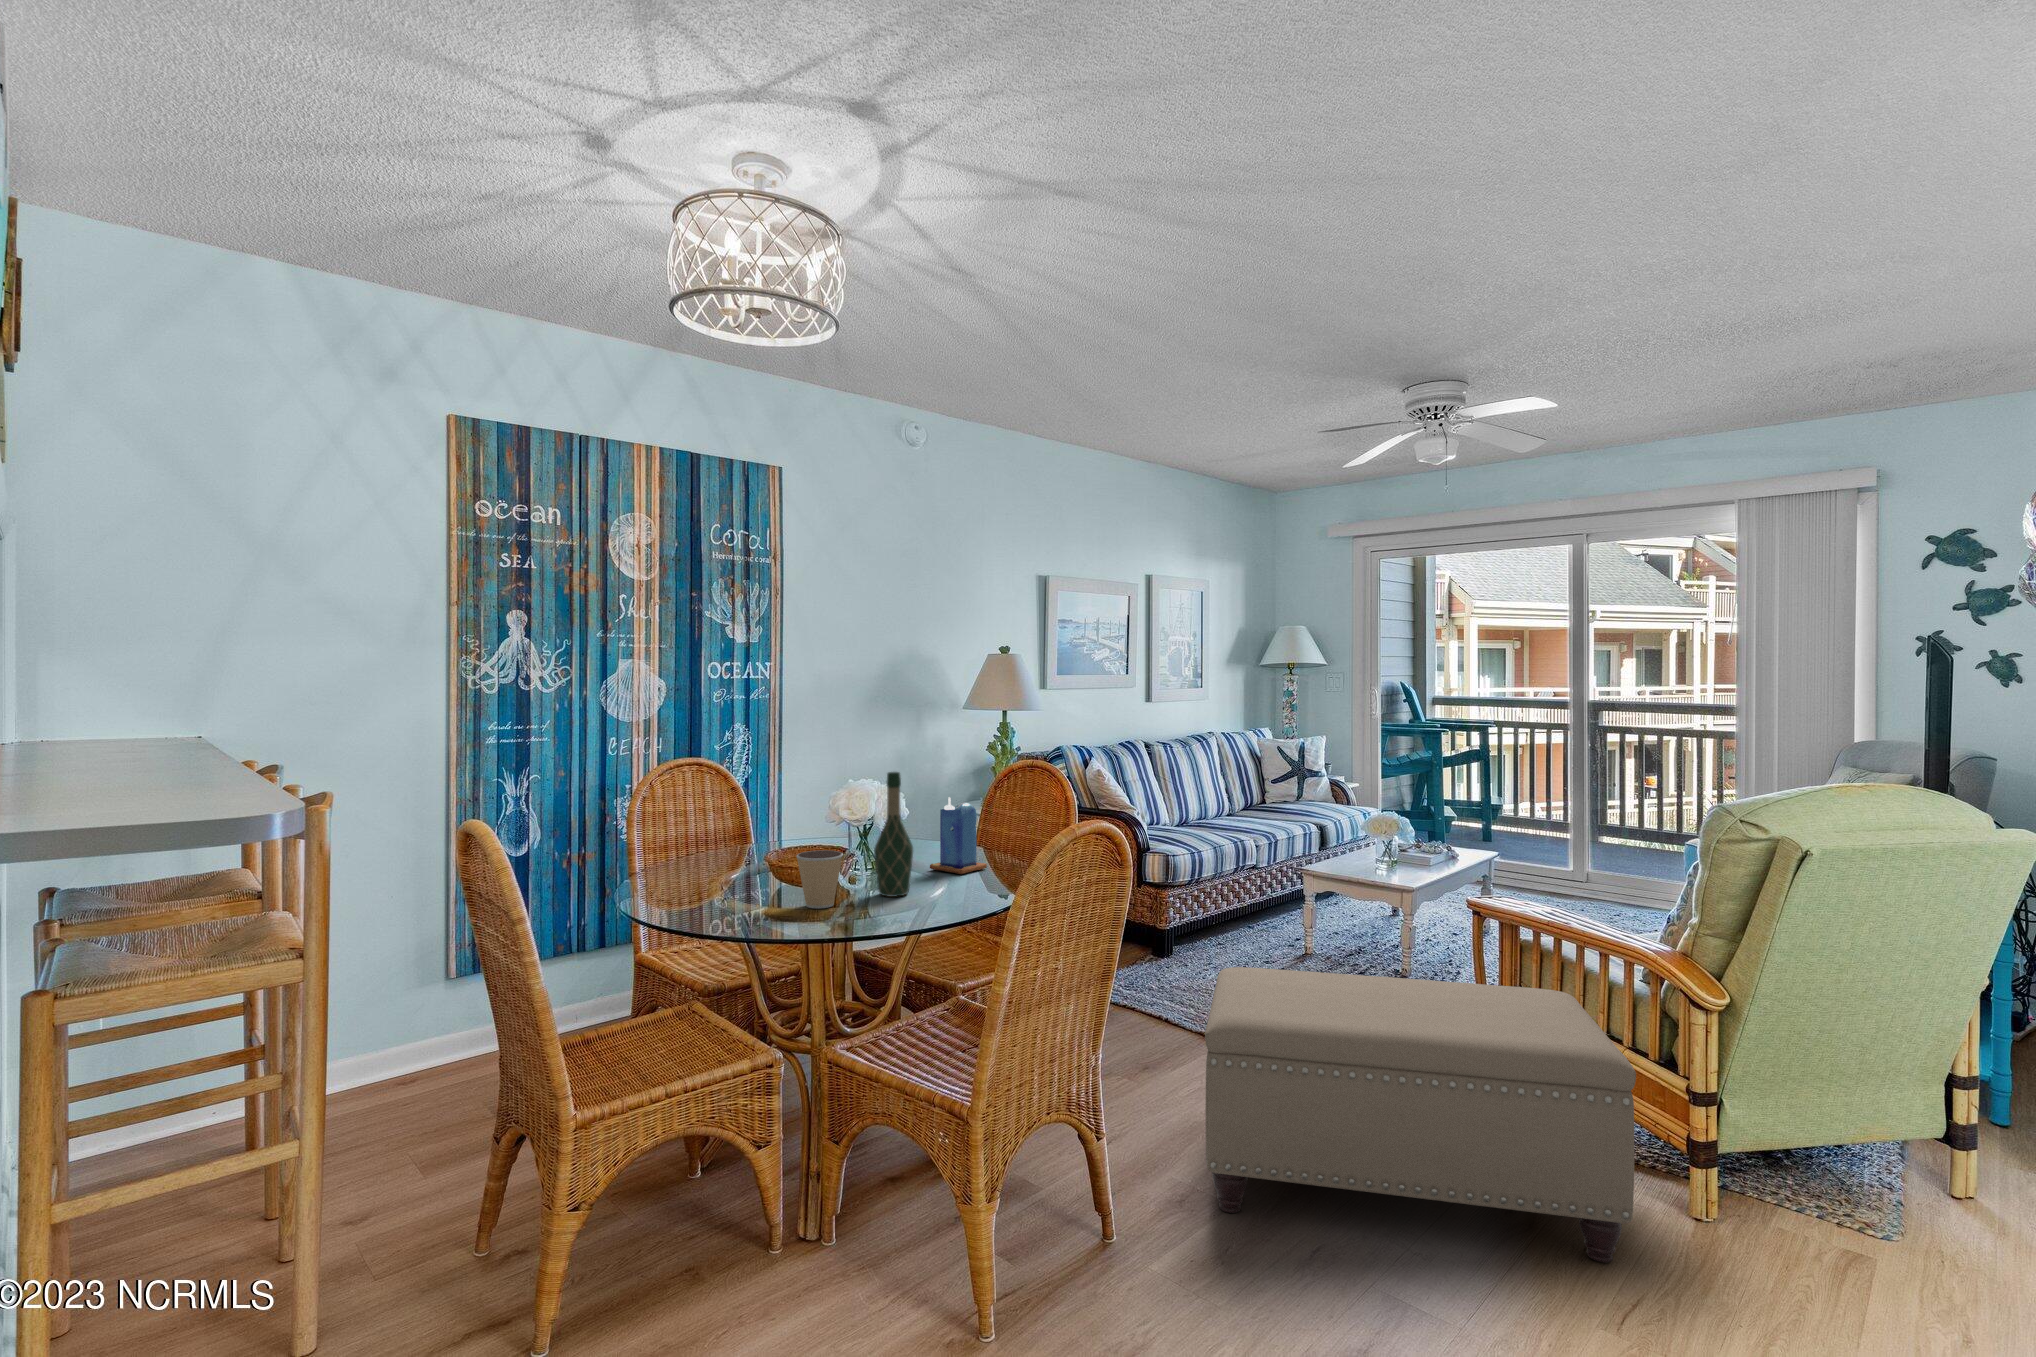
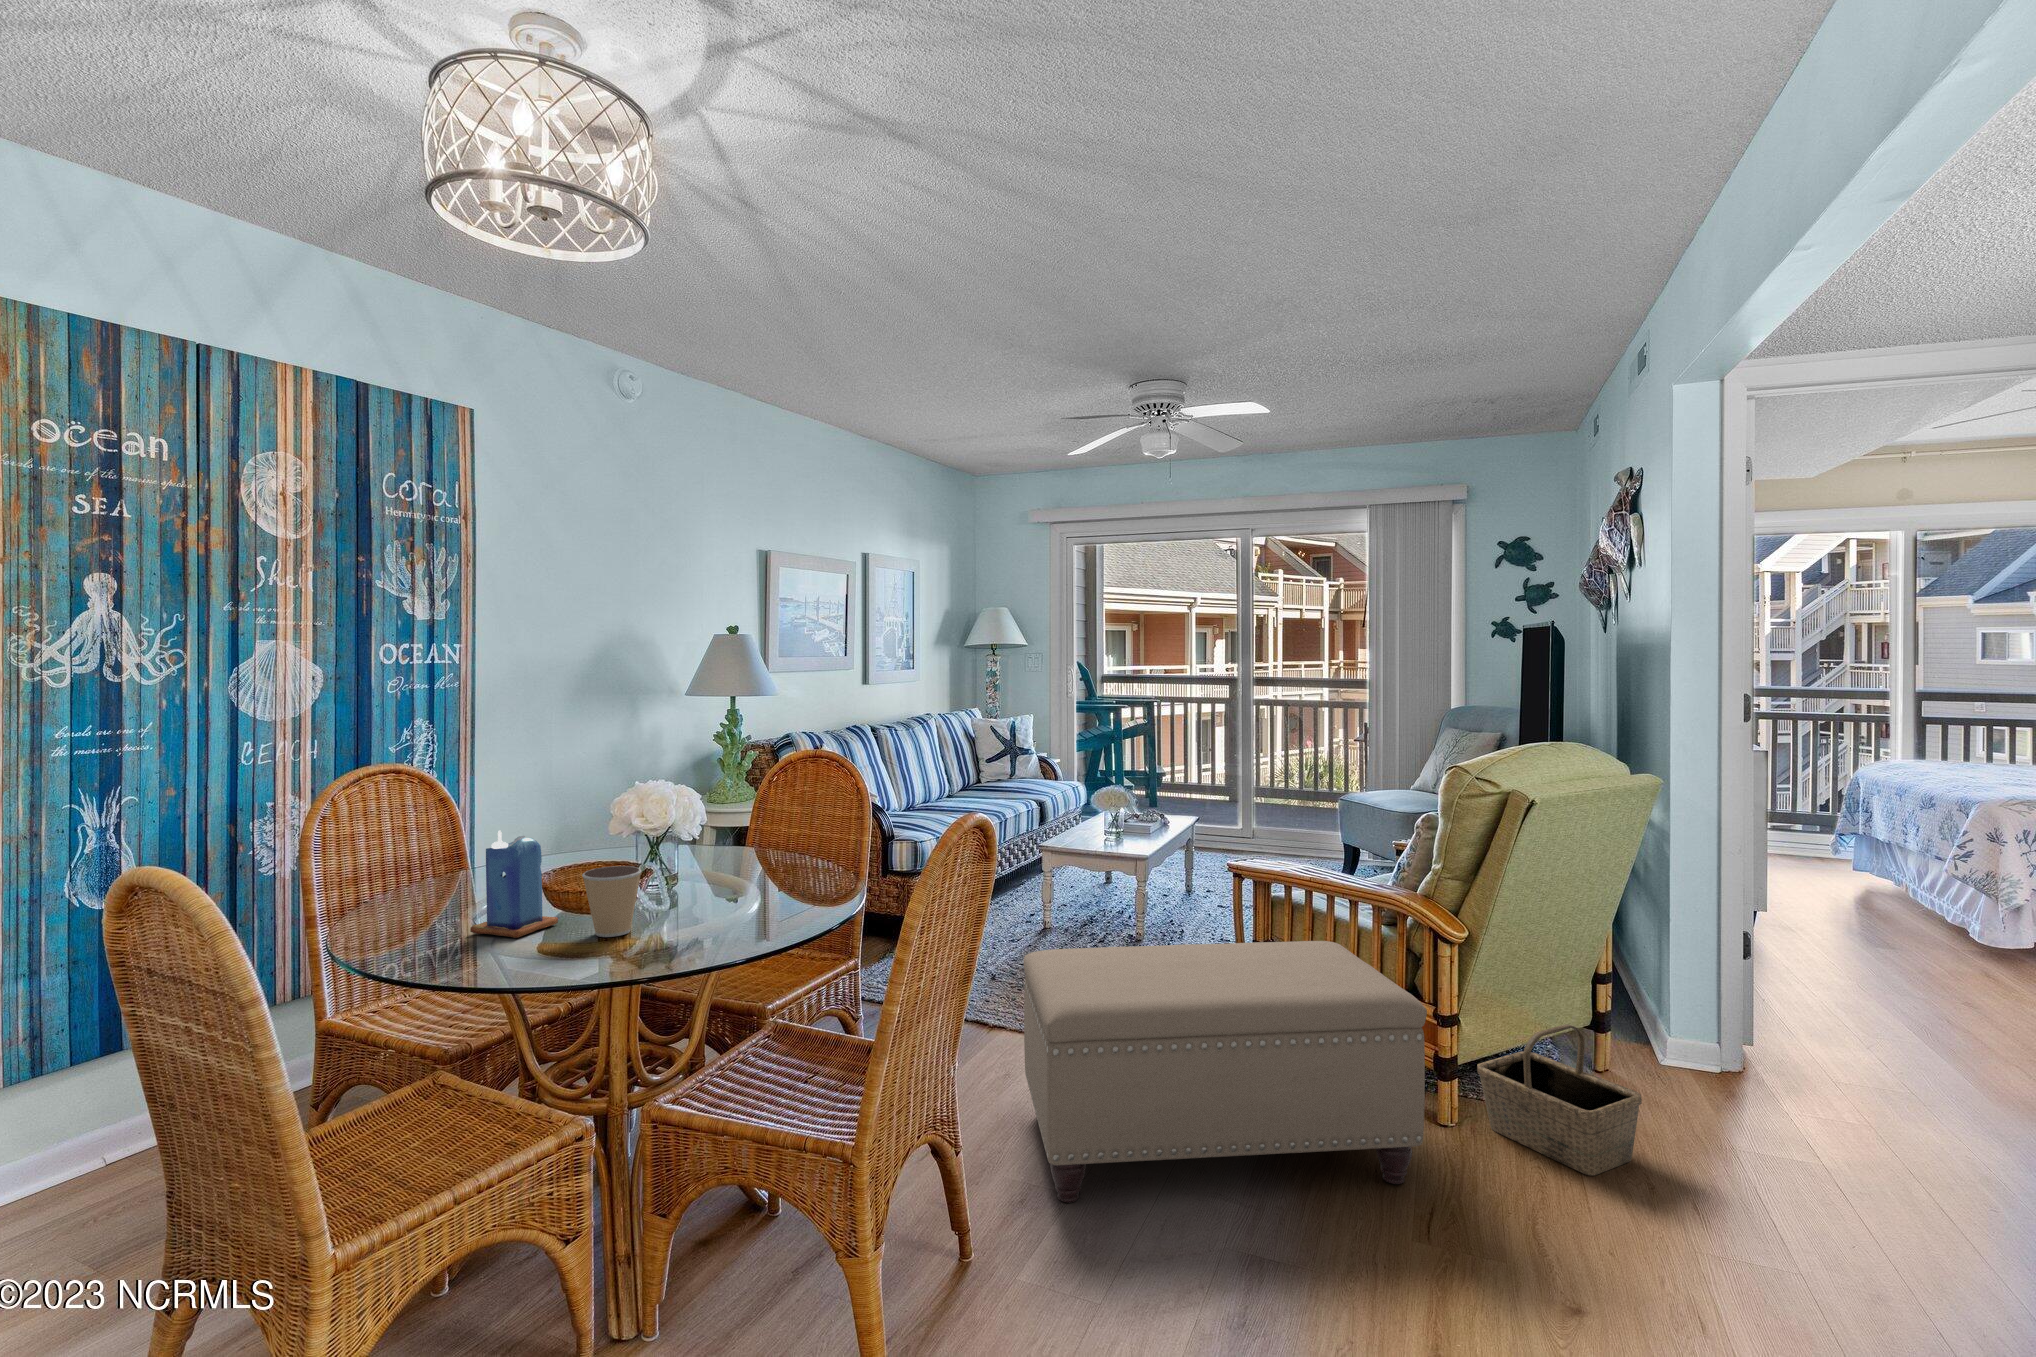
wine bottle: present [874,772,913,897] -> none [671,769,718,914]
candle: present [930,797,987,874] -> present [470,830,558,938]
basket: none [1737,1119,1952,1301] -> present [1477,1024,1642,1176]

